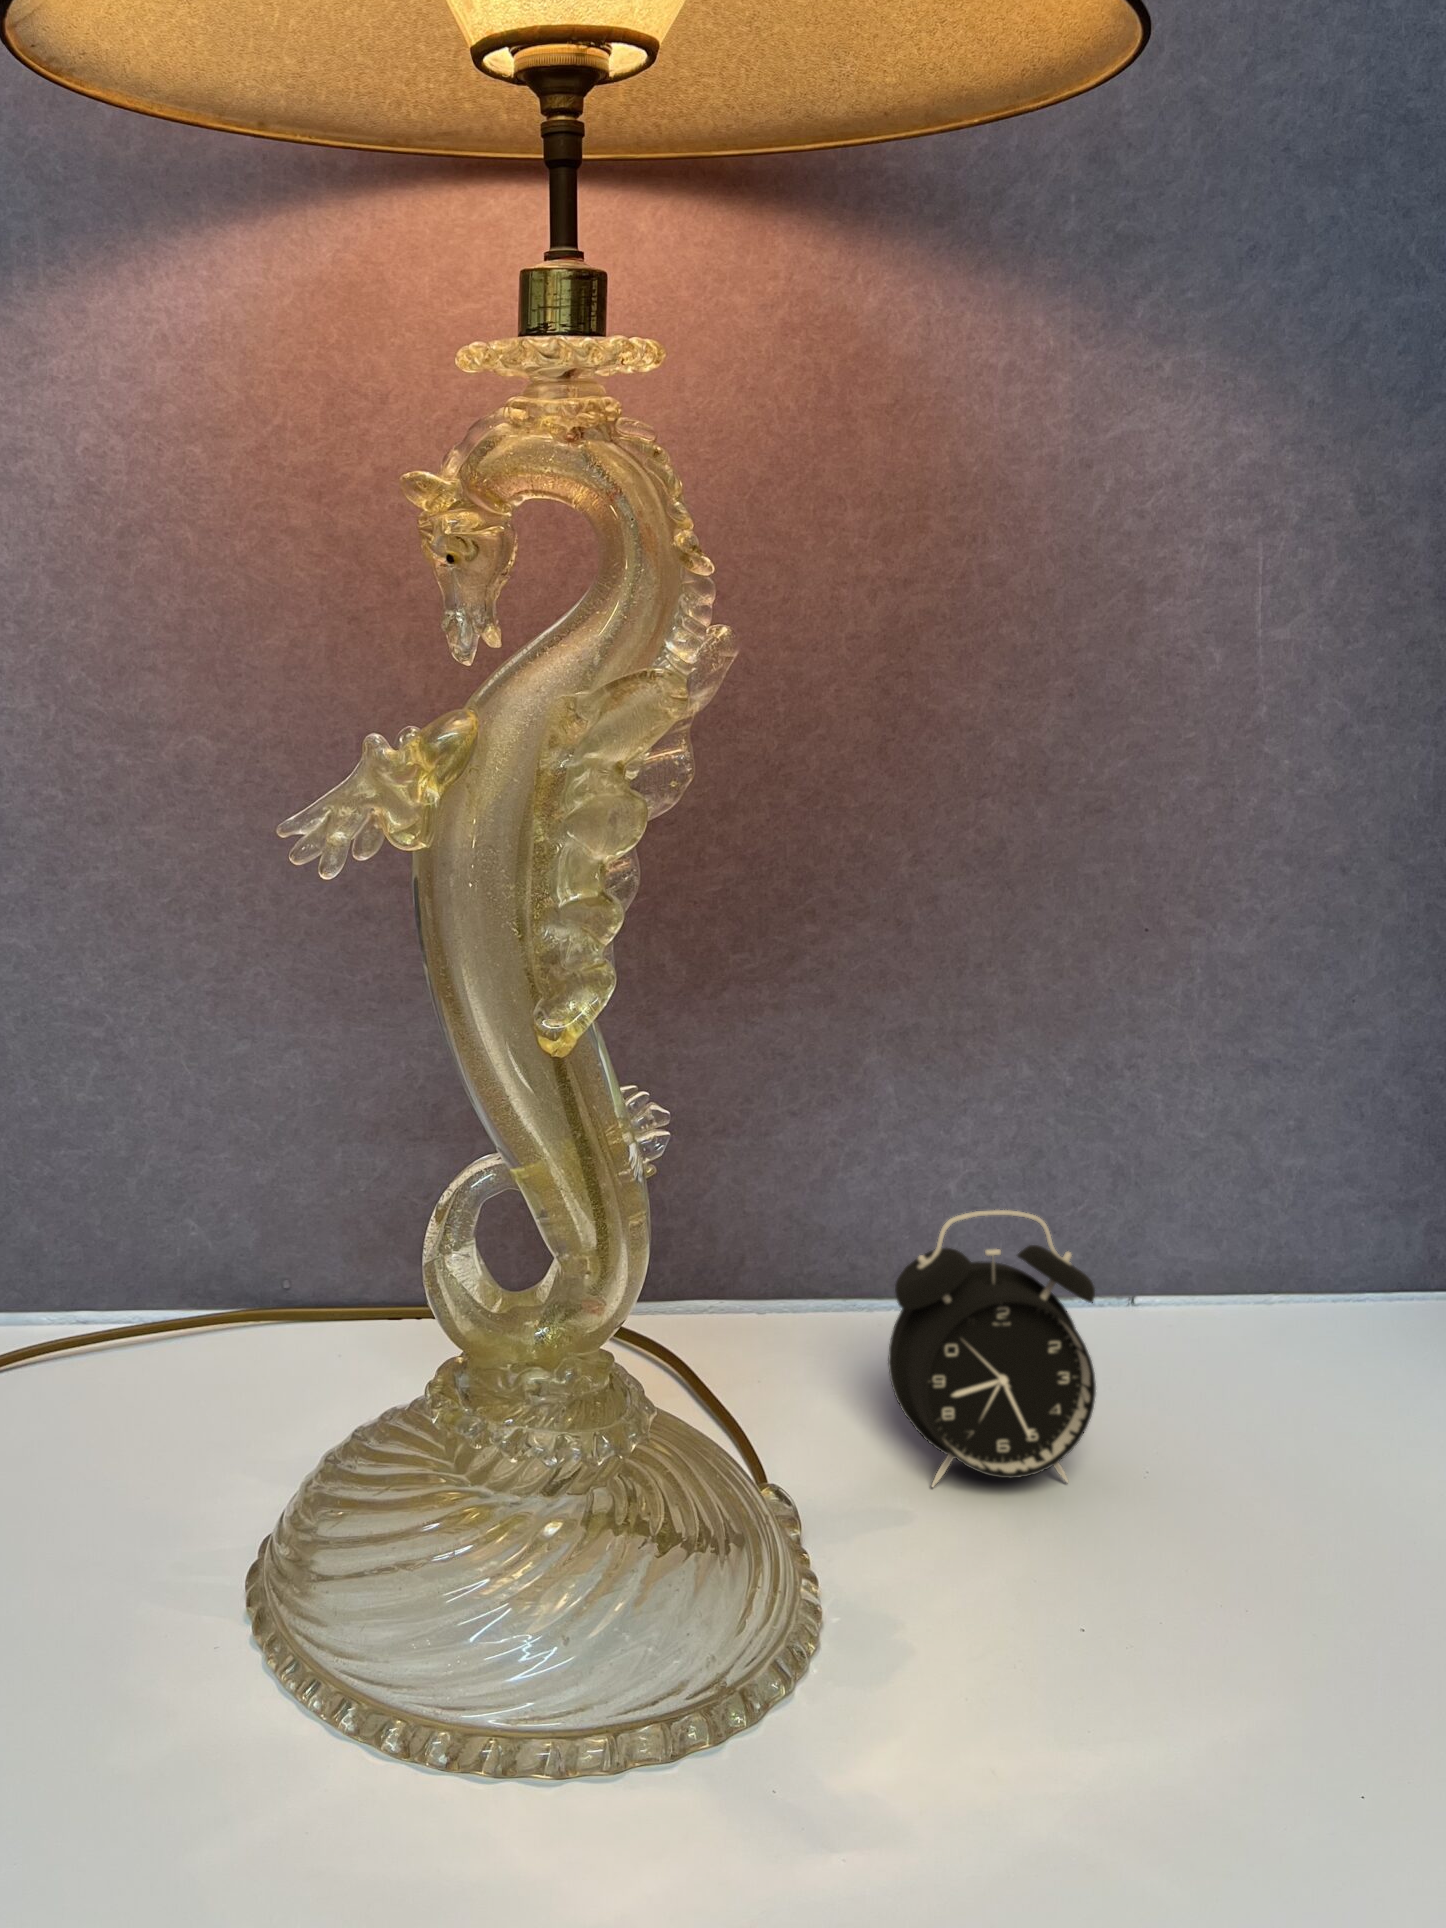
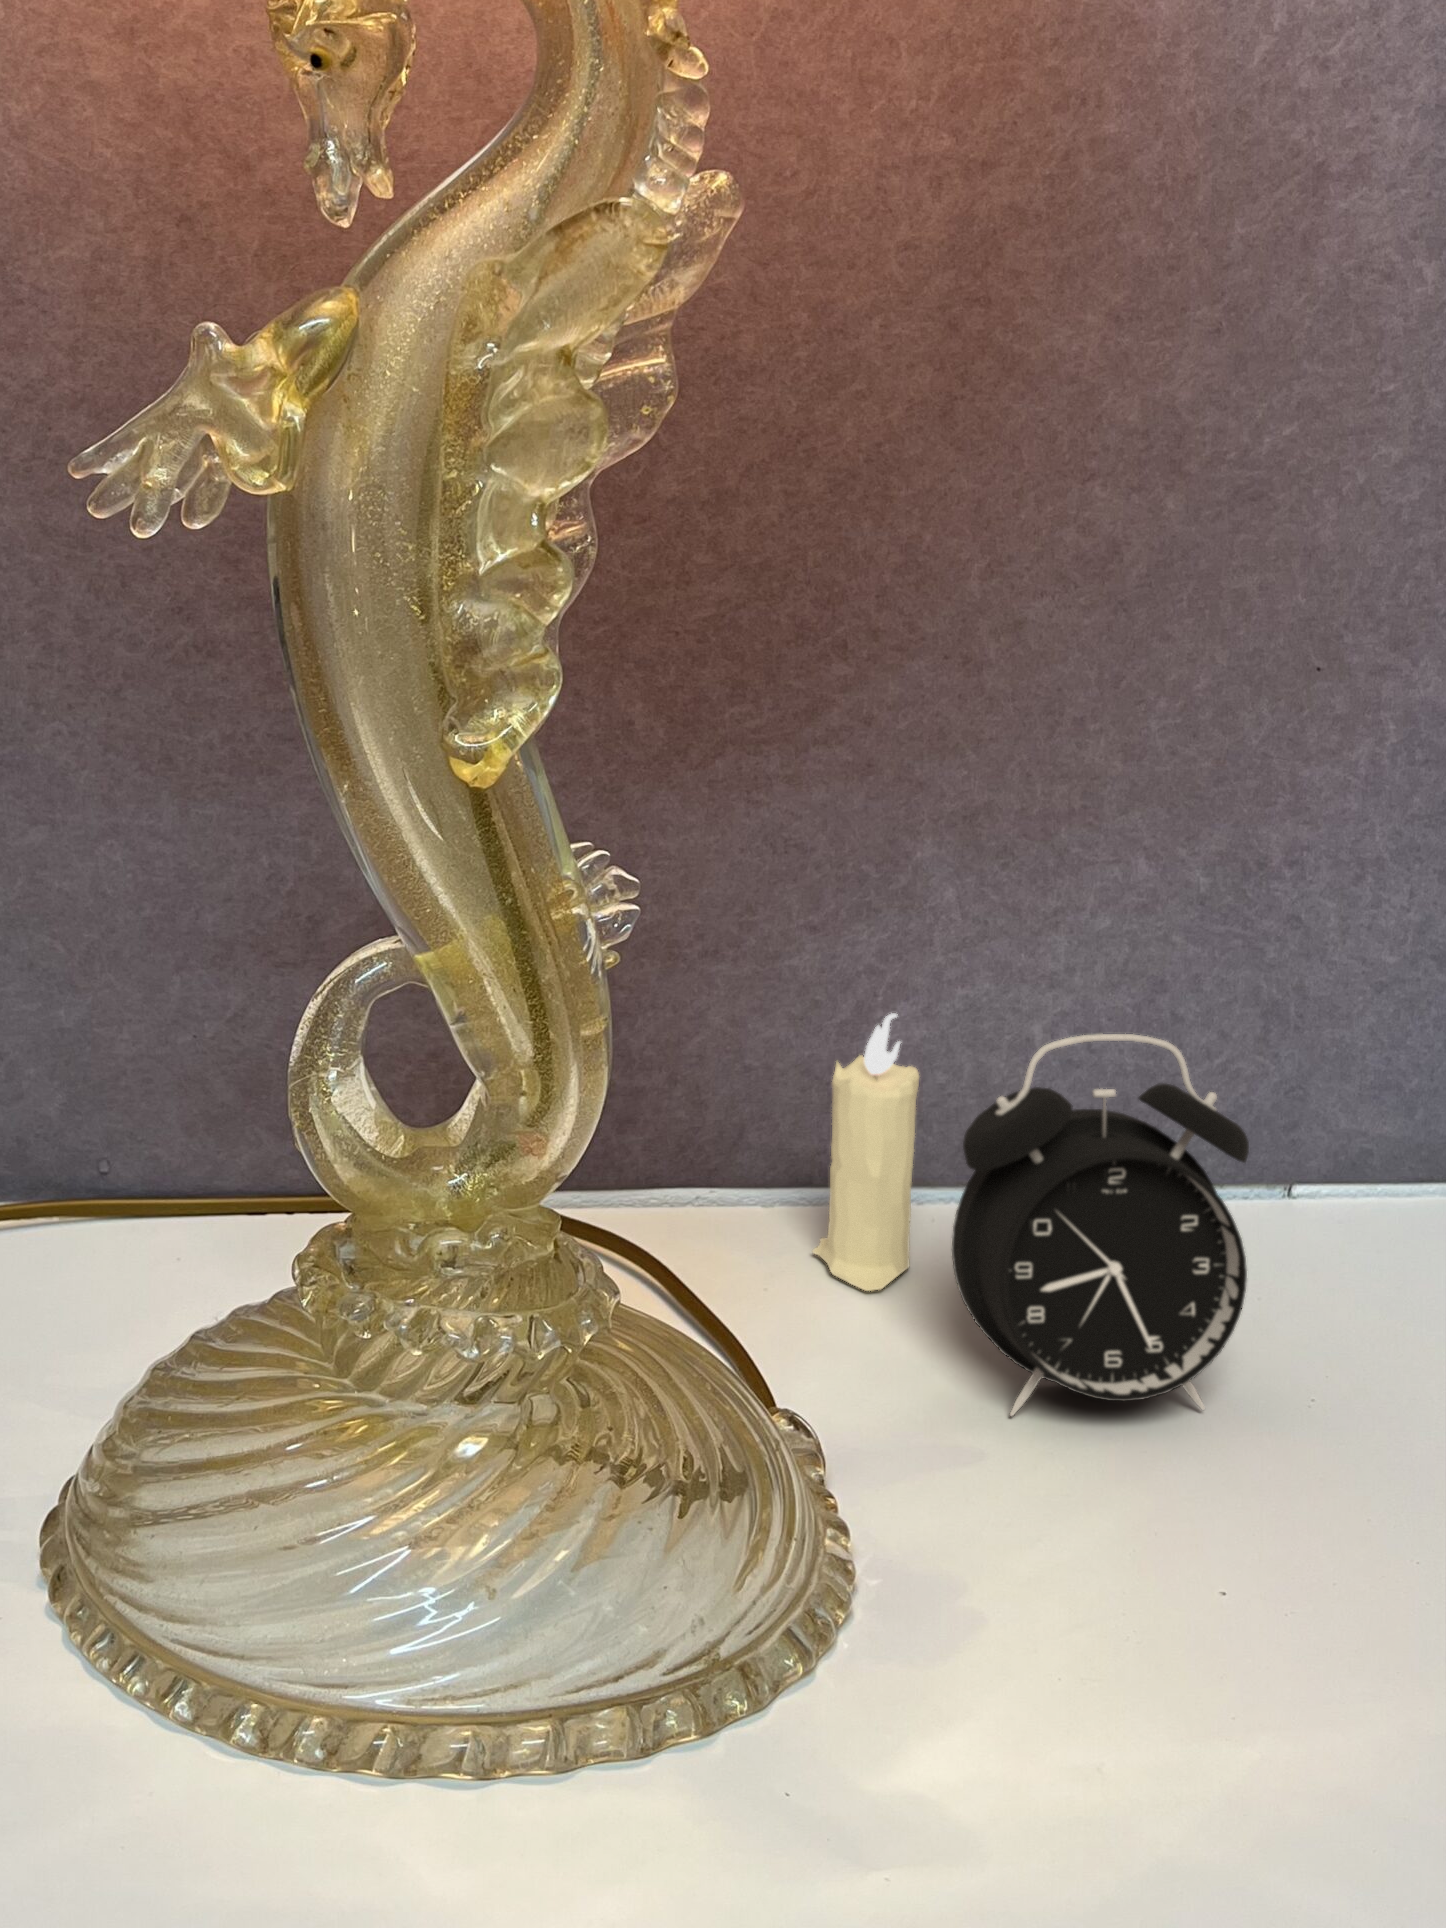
candle: none [790,1186,864,1387] -> present [812,1013,919,1291]

